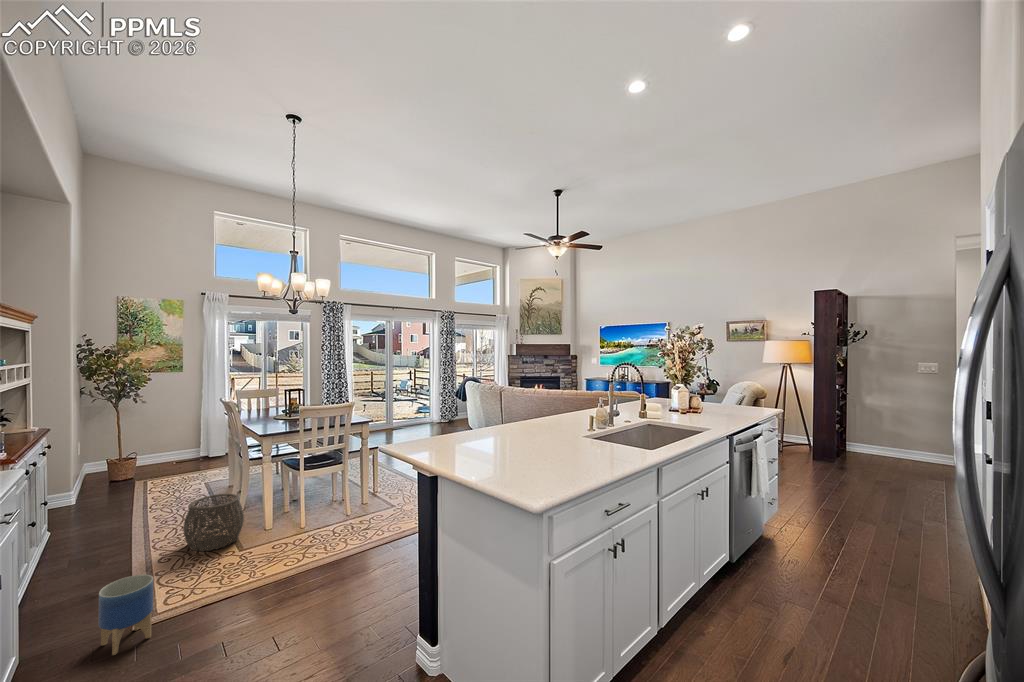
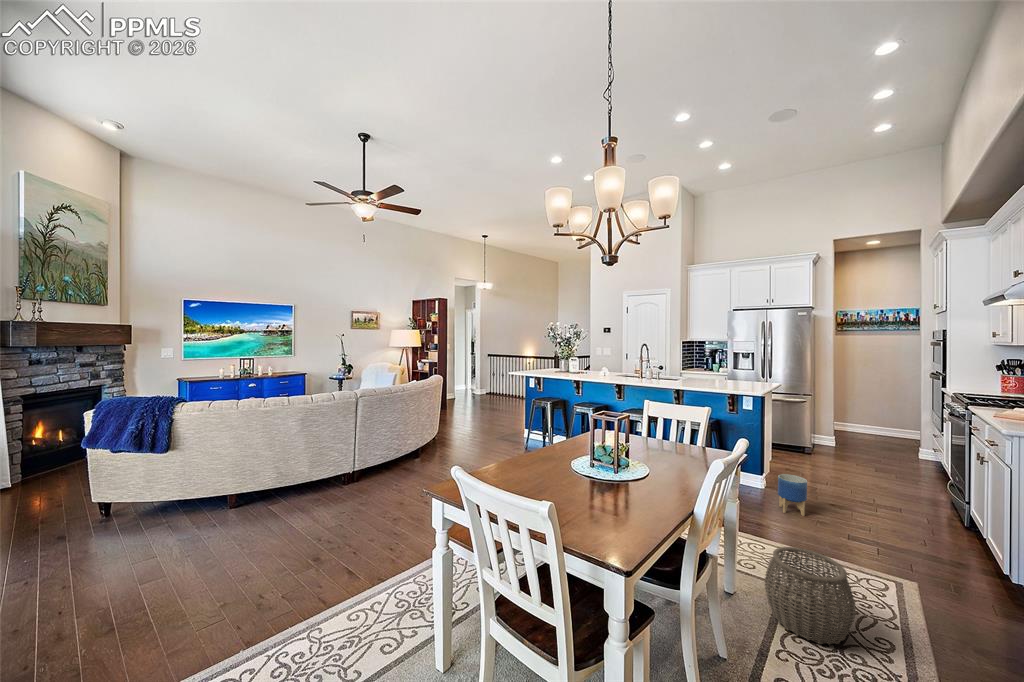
planter: present [99,575,153,655] -> present [778,474,807,516]

